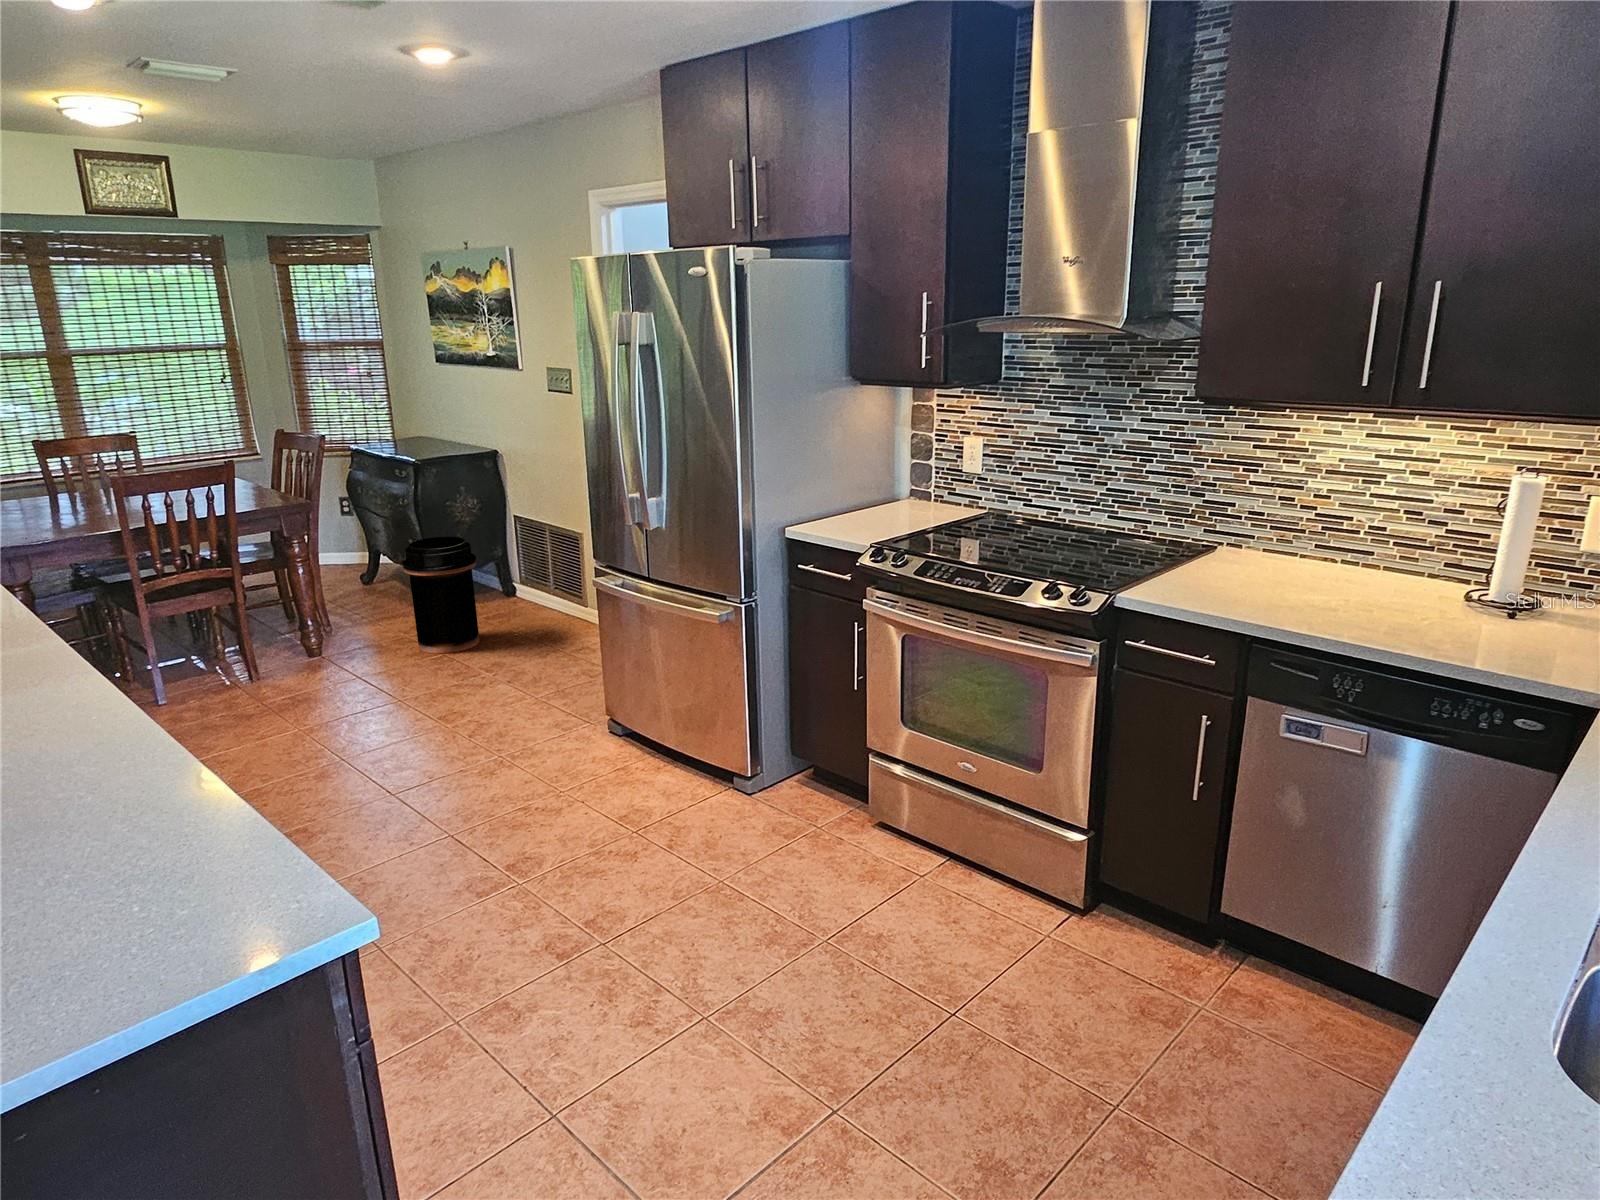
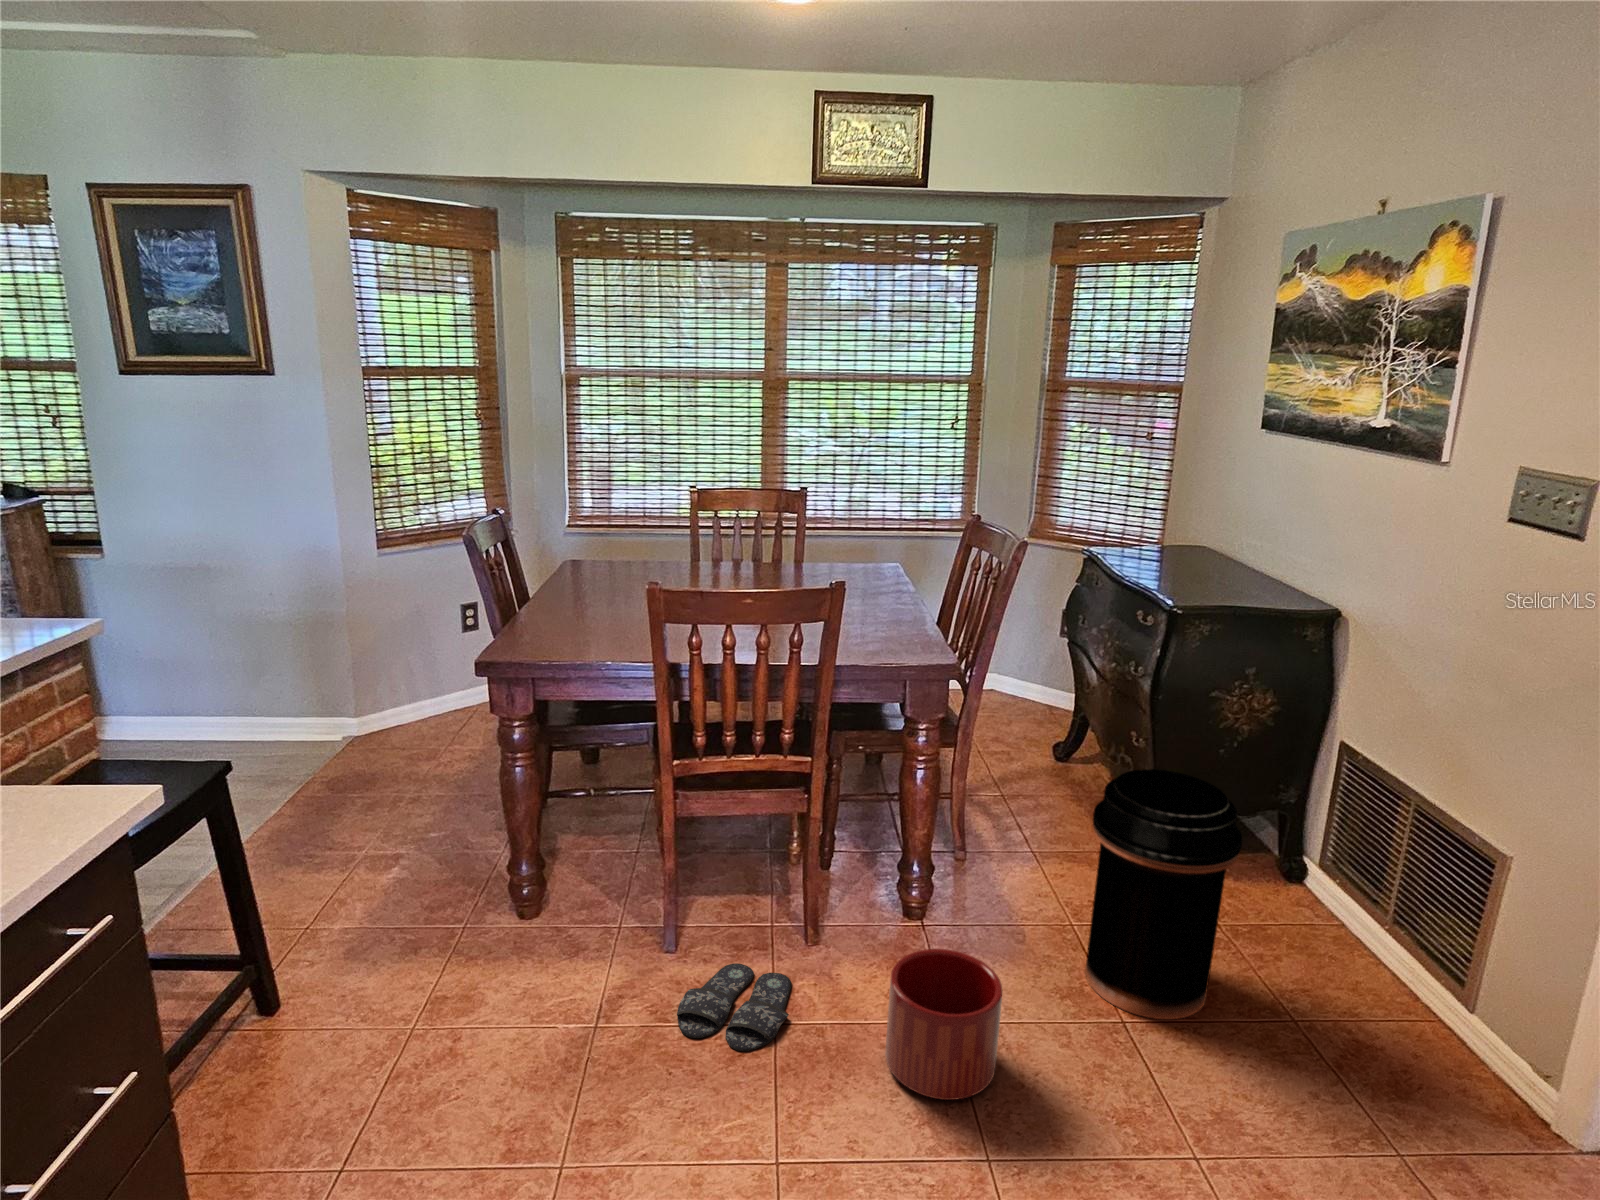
planter: none [326,637,390,699] -> present [885,949,1003,1100]
slippers: none [201,693,270,723] -> present [677,963,791,1051]

